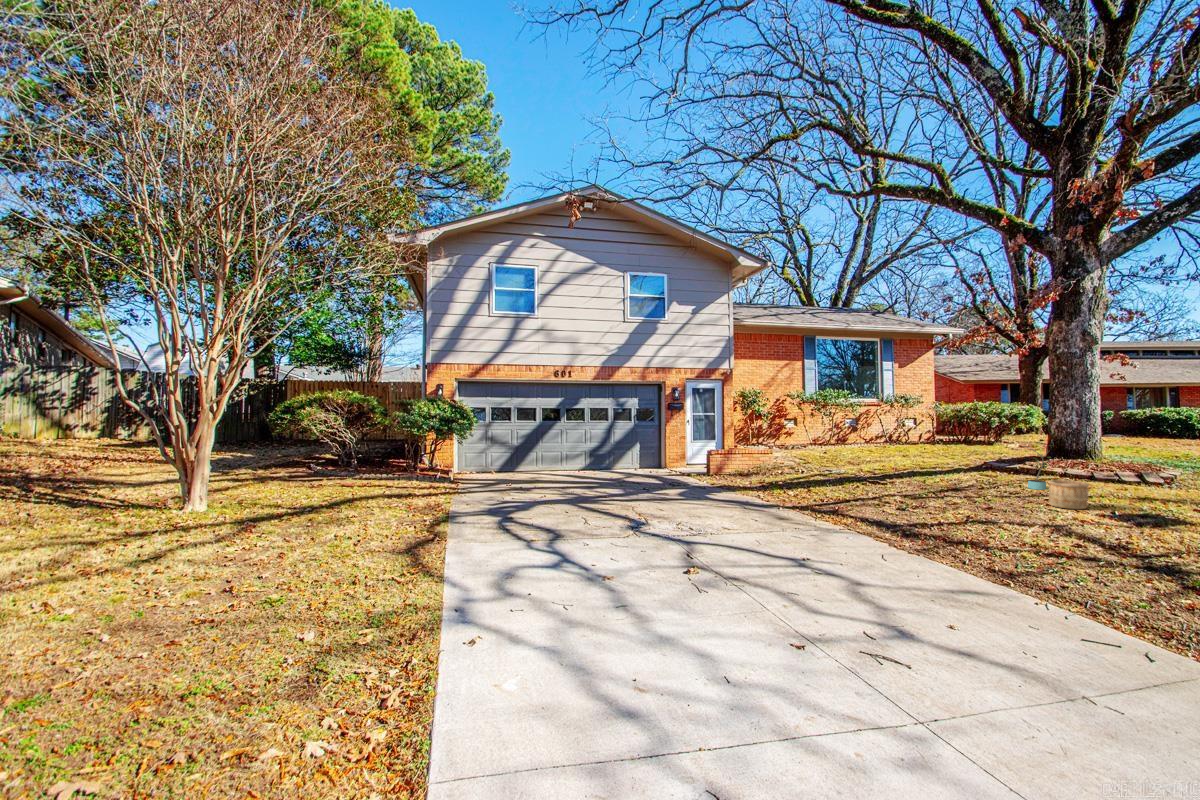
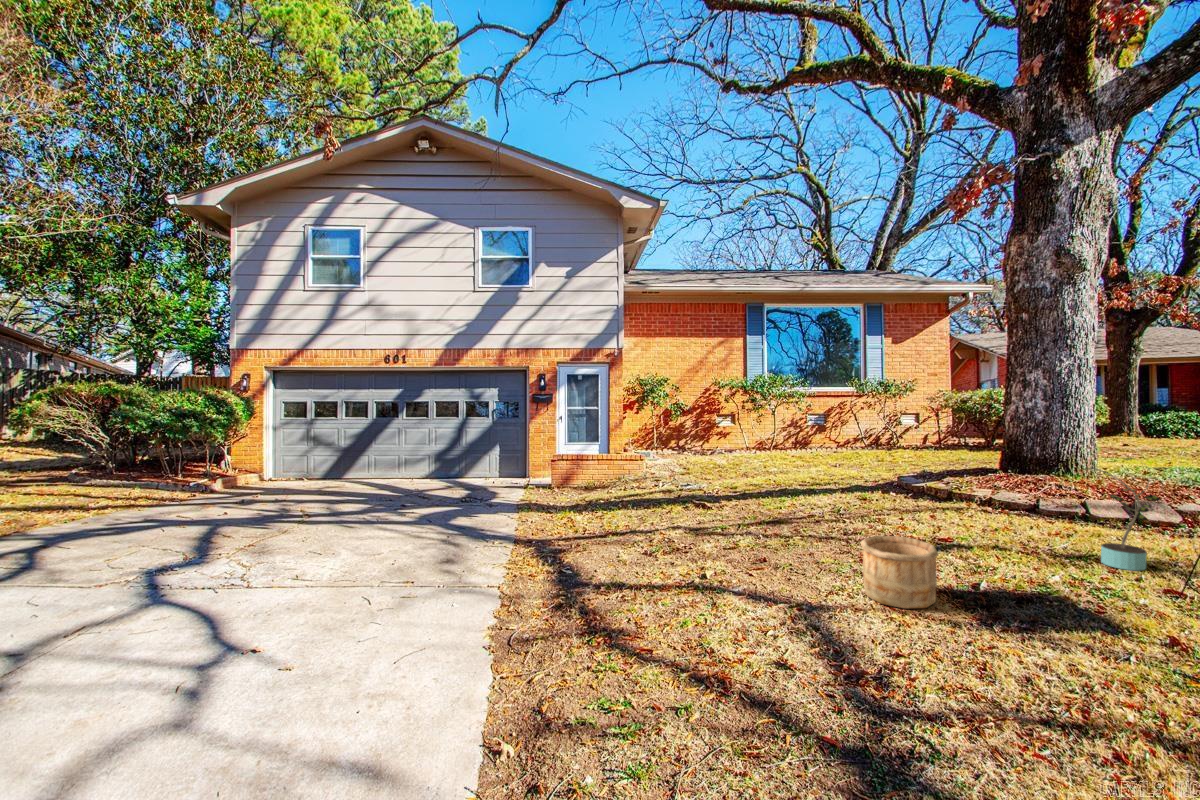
potted plant: present [1022,442,1054,490] -> present [1085,458,1168,571]

